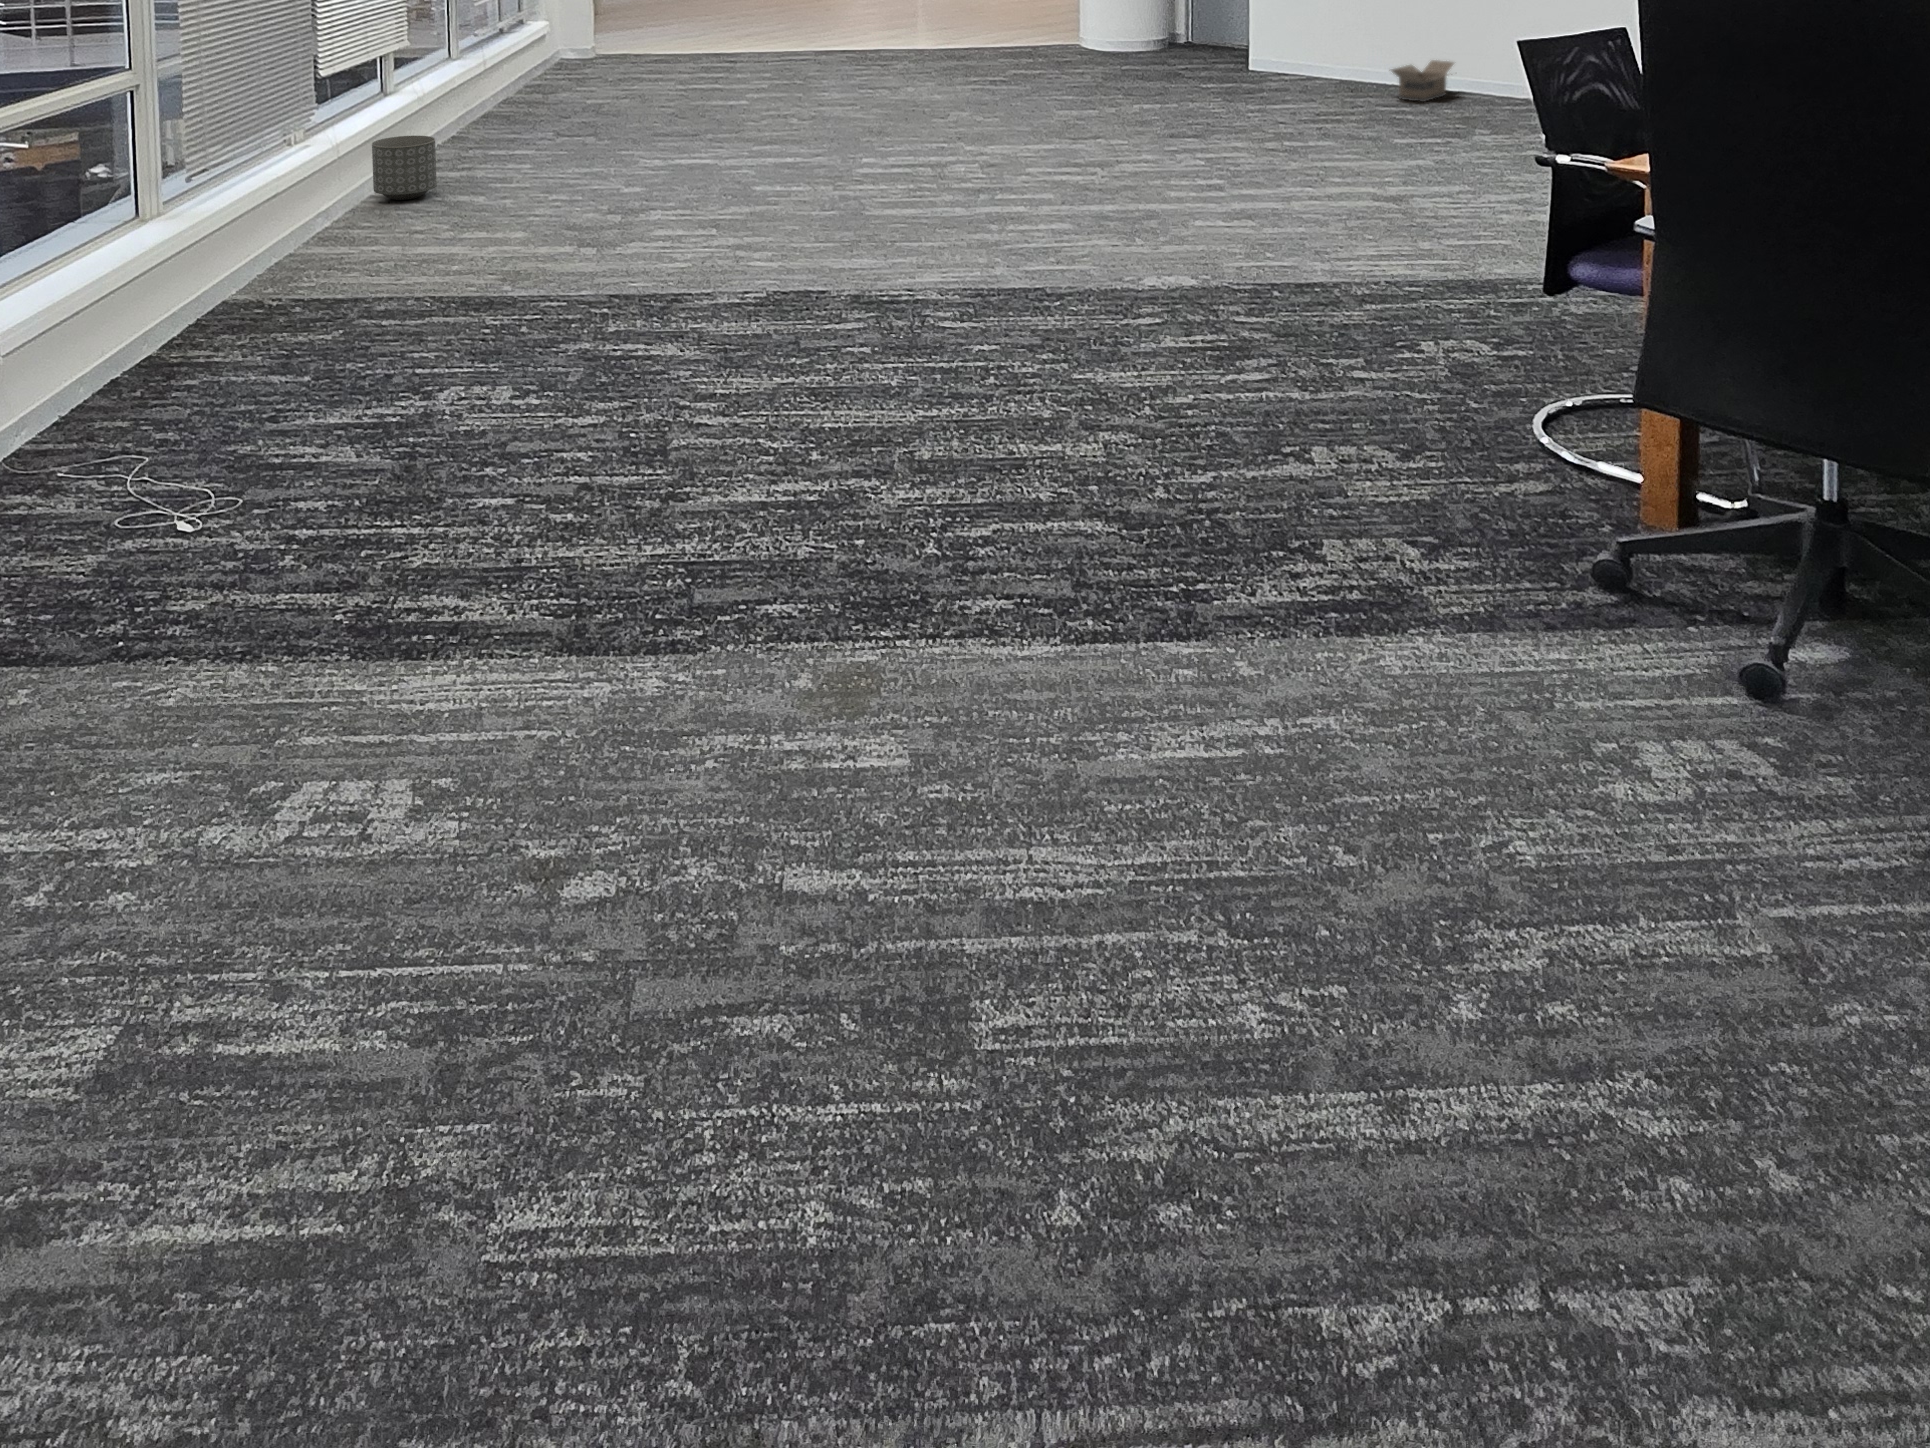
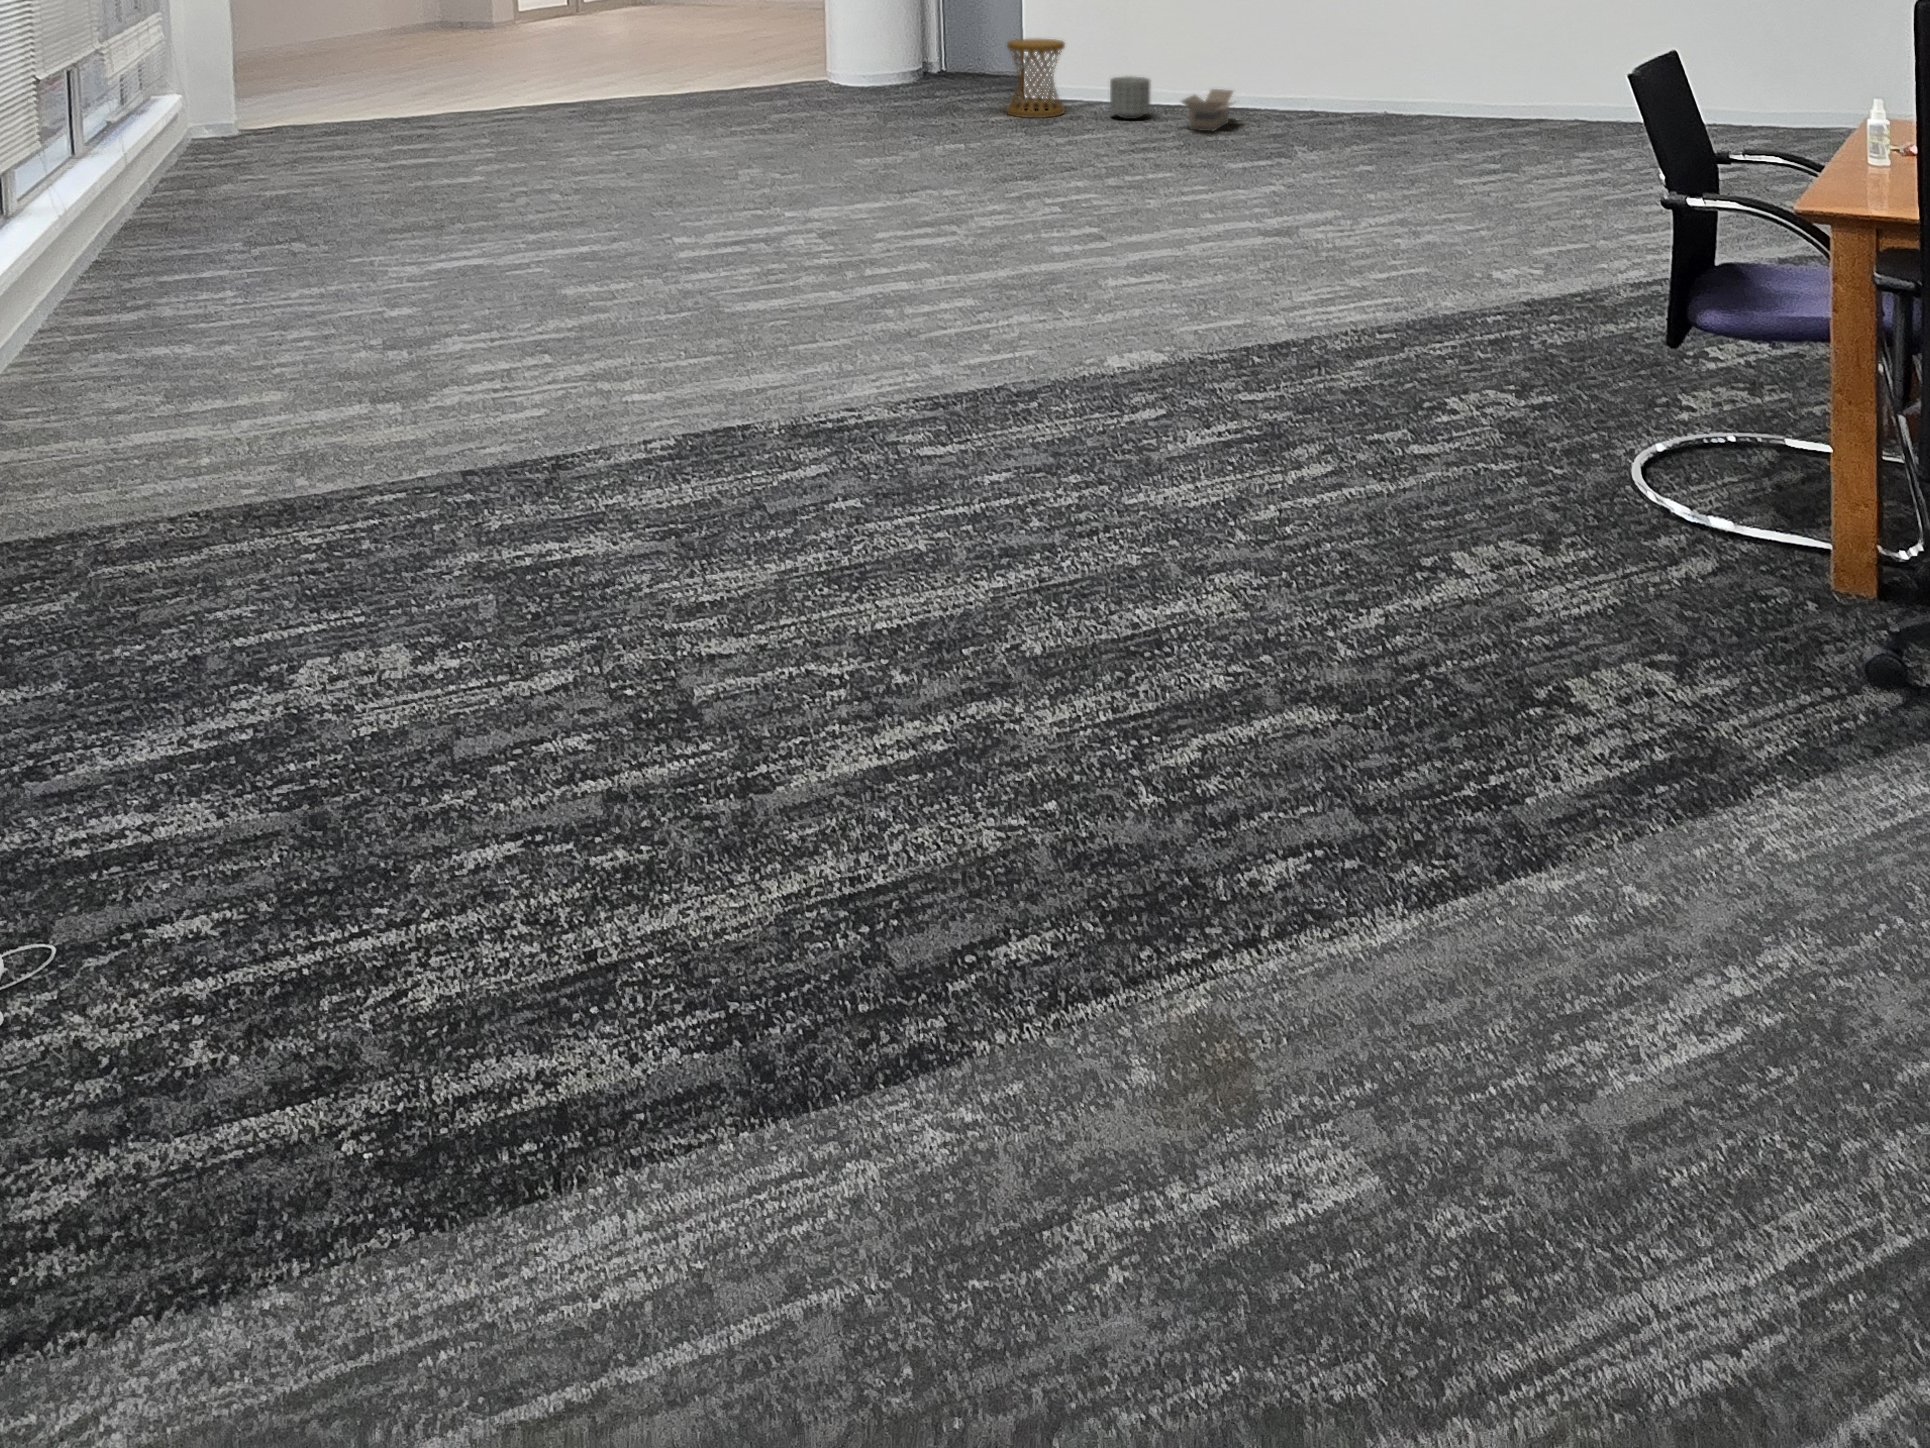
side table: none [1223,5,1282,83] -> present [1007,39,1065,118]
planter: present [372,136,437,200] -> present [1110,76,1151,119]

